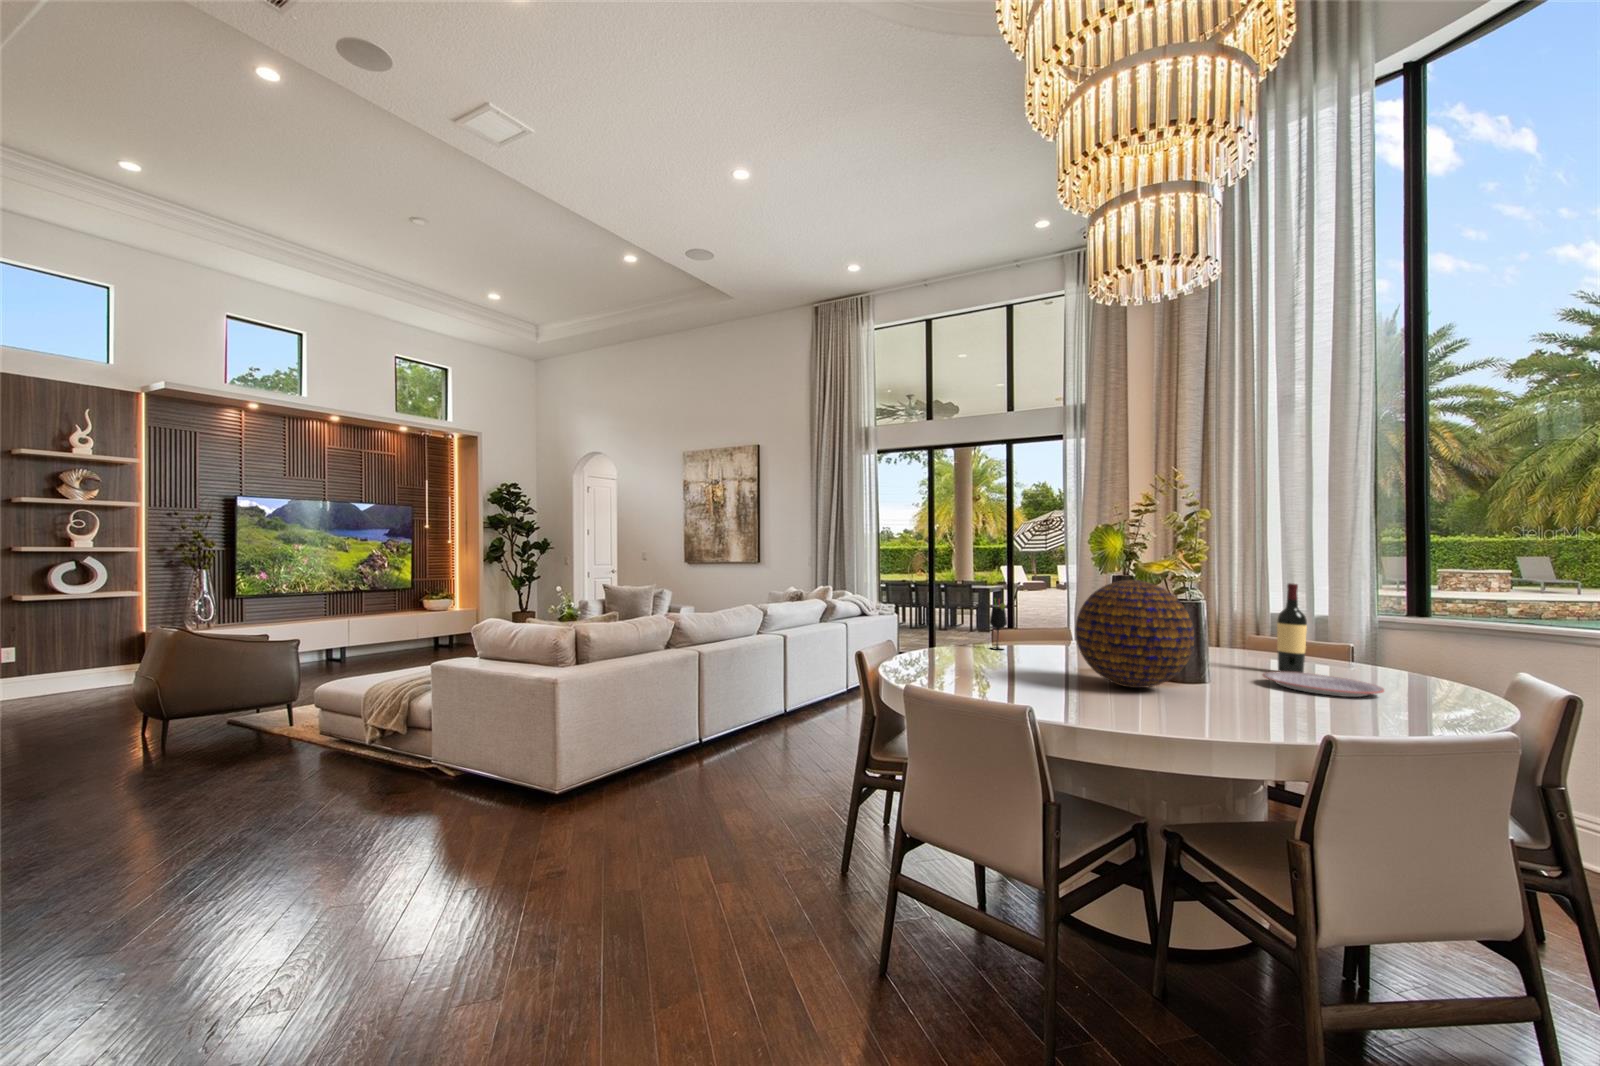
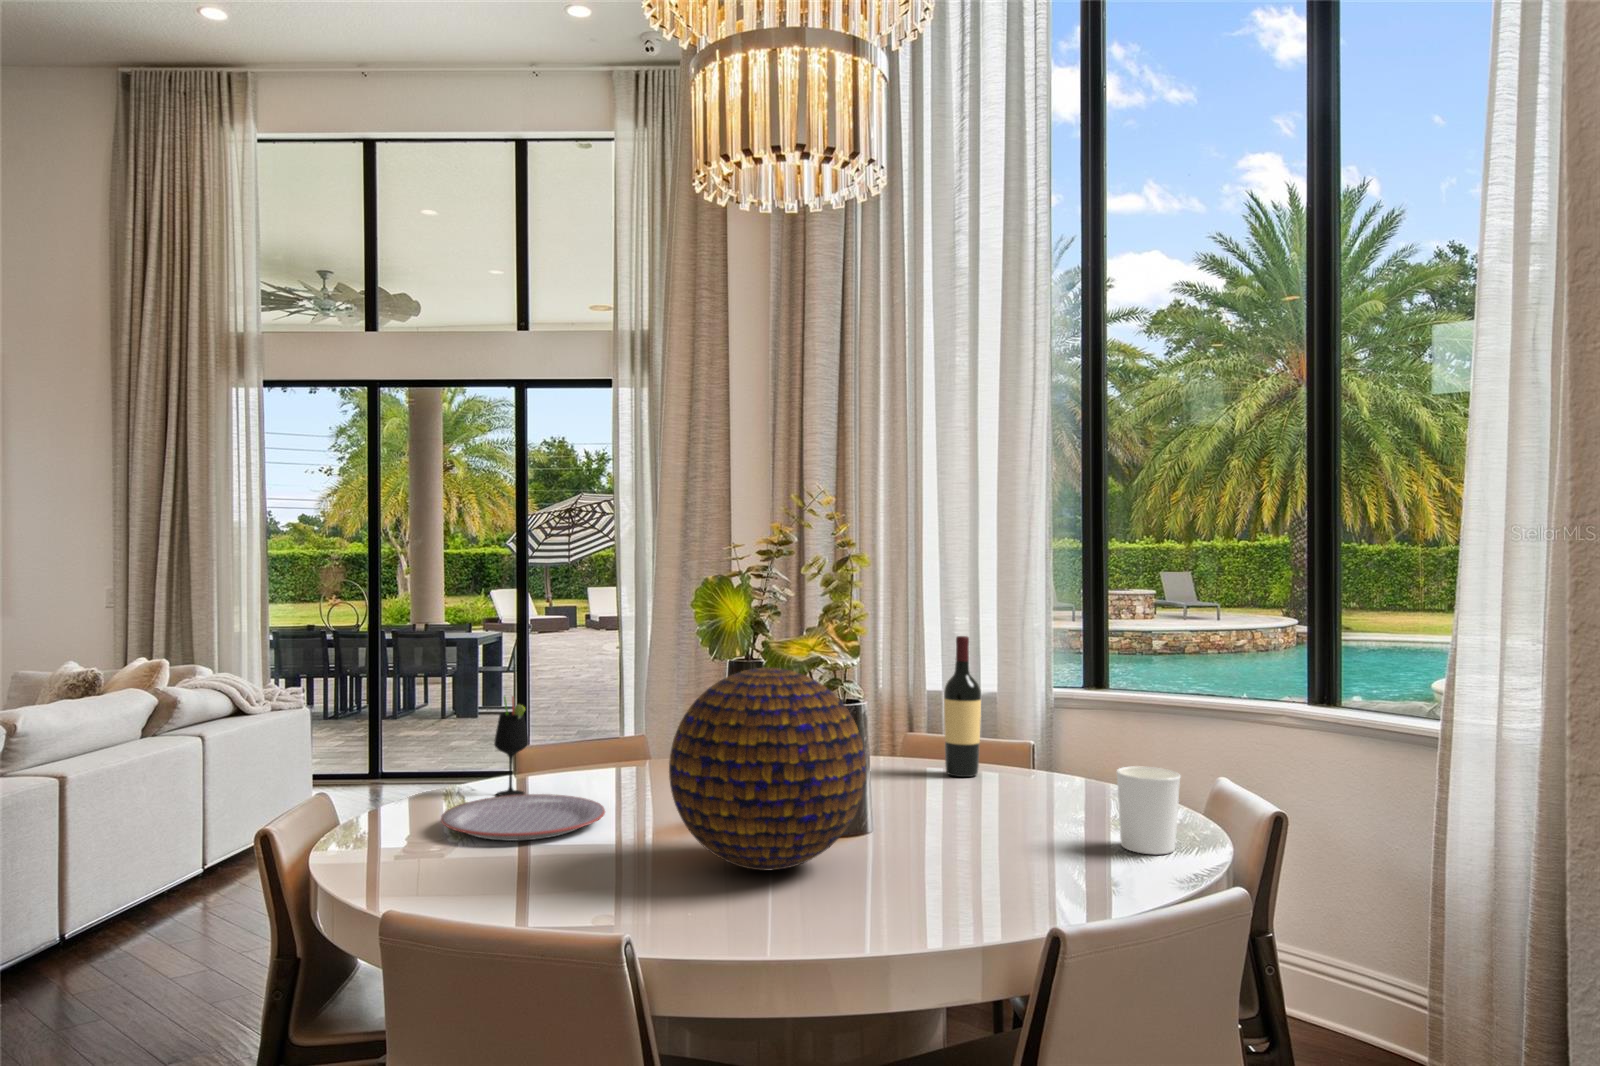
candle holder: none [1390,662,1445,720] -> present [1117,766,1181,854]
plate: present [1263,672,1384,697] -> present [441,794,605,841]

